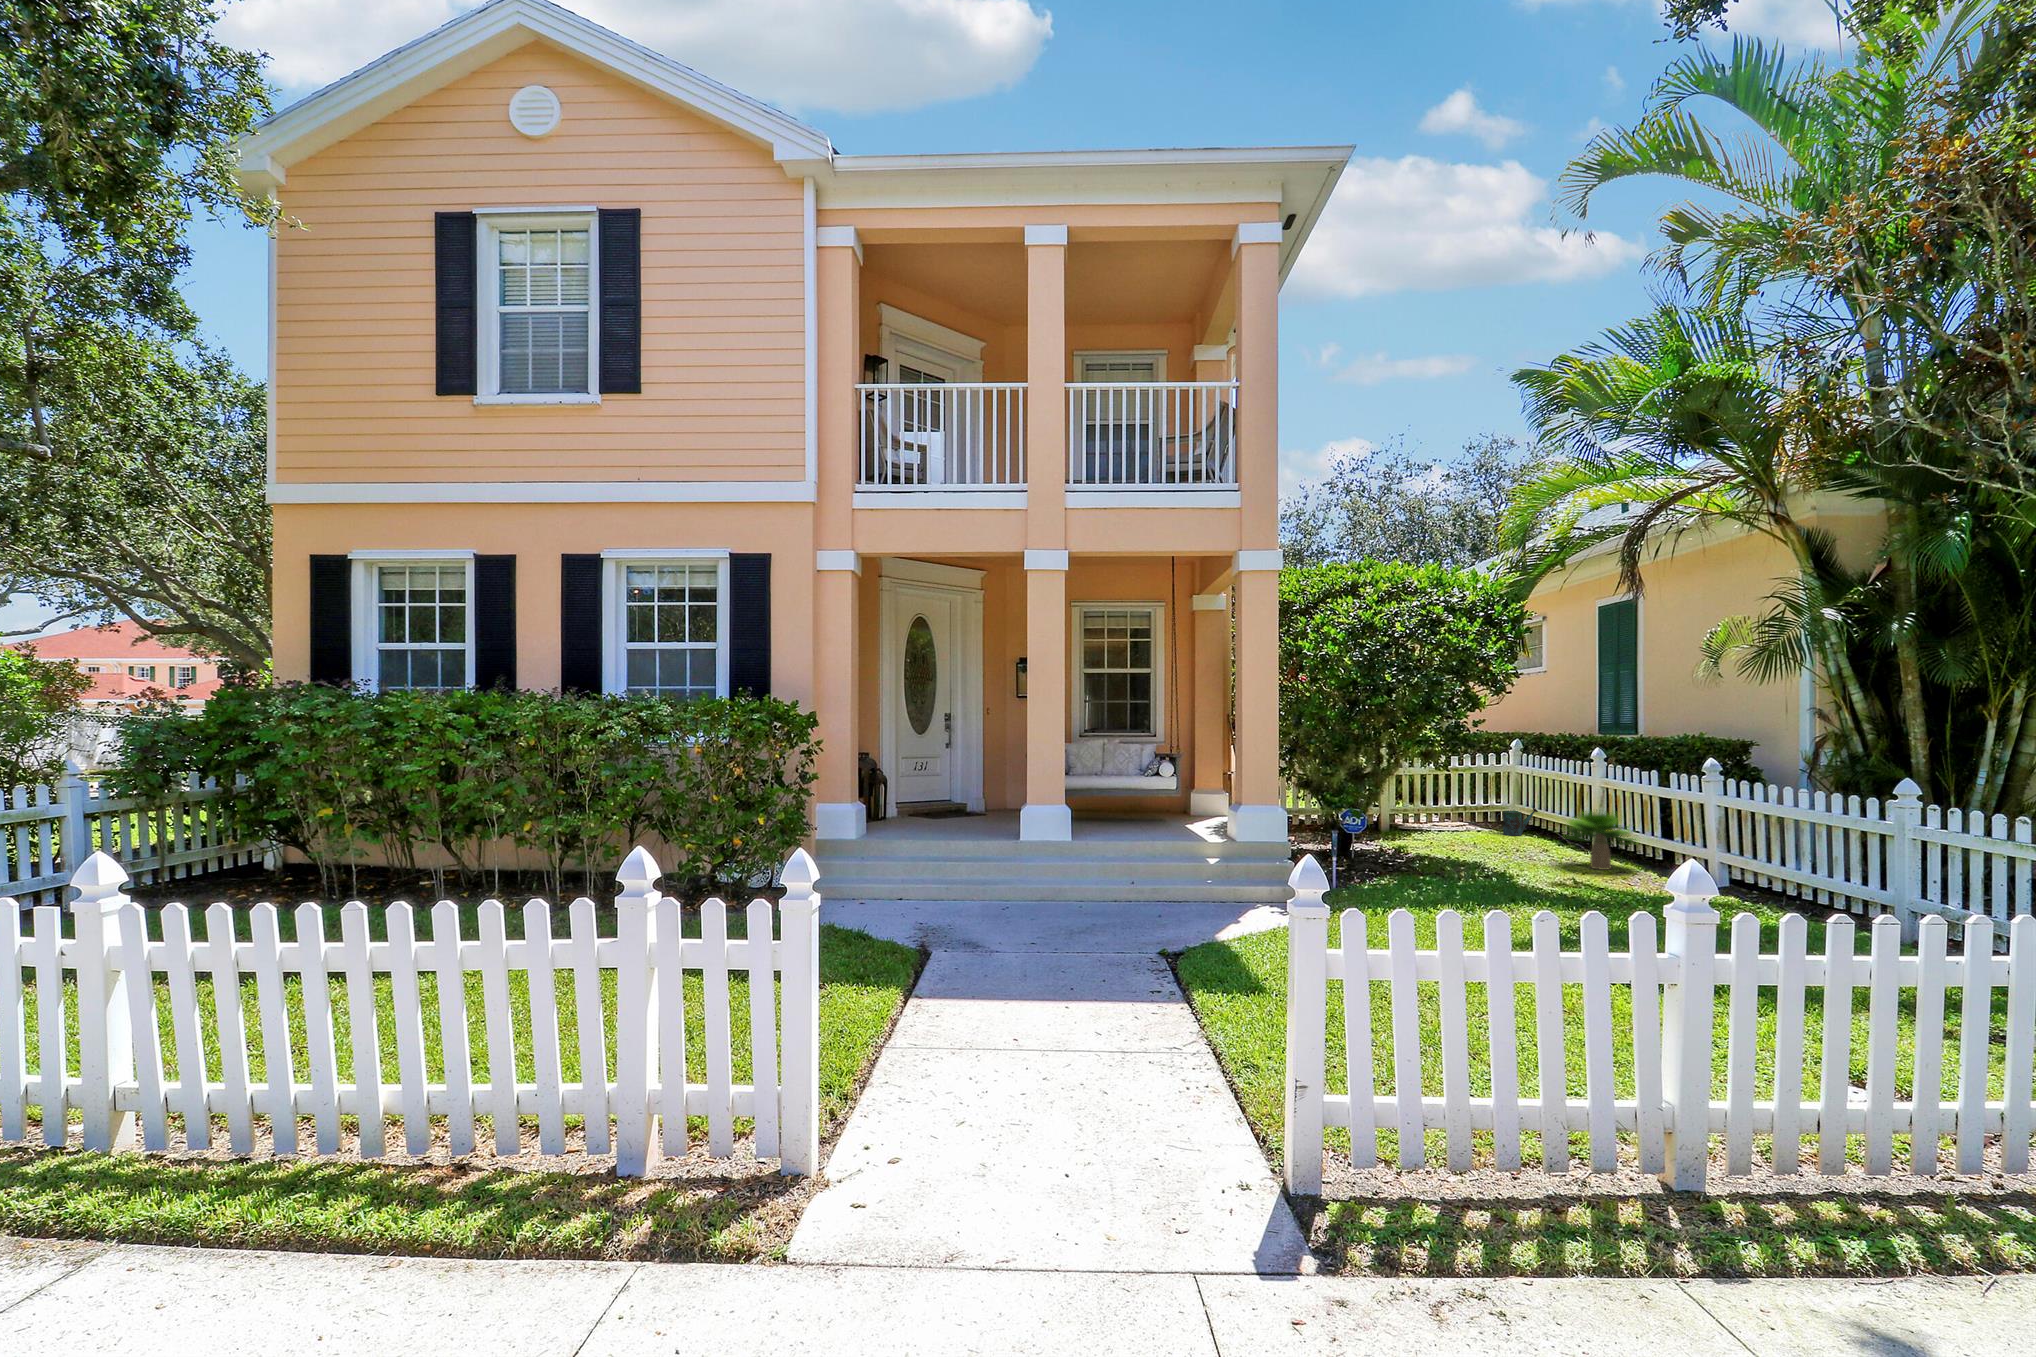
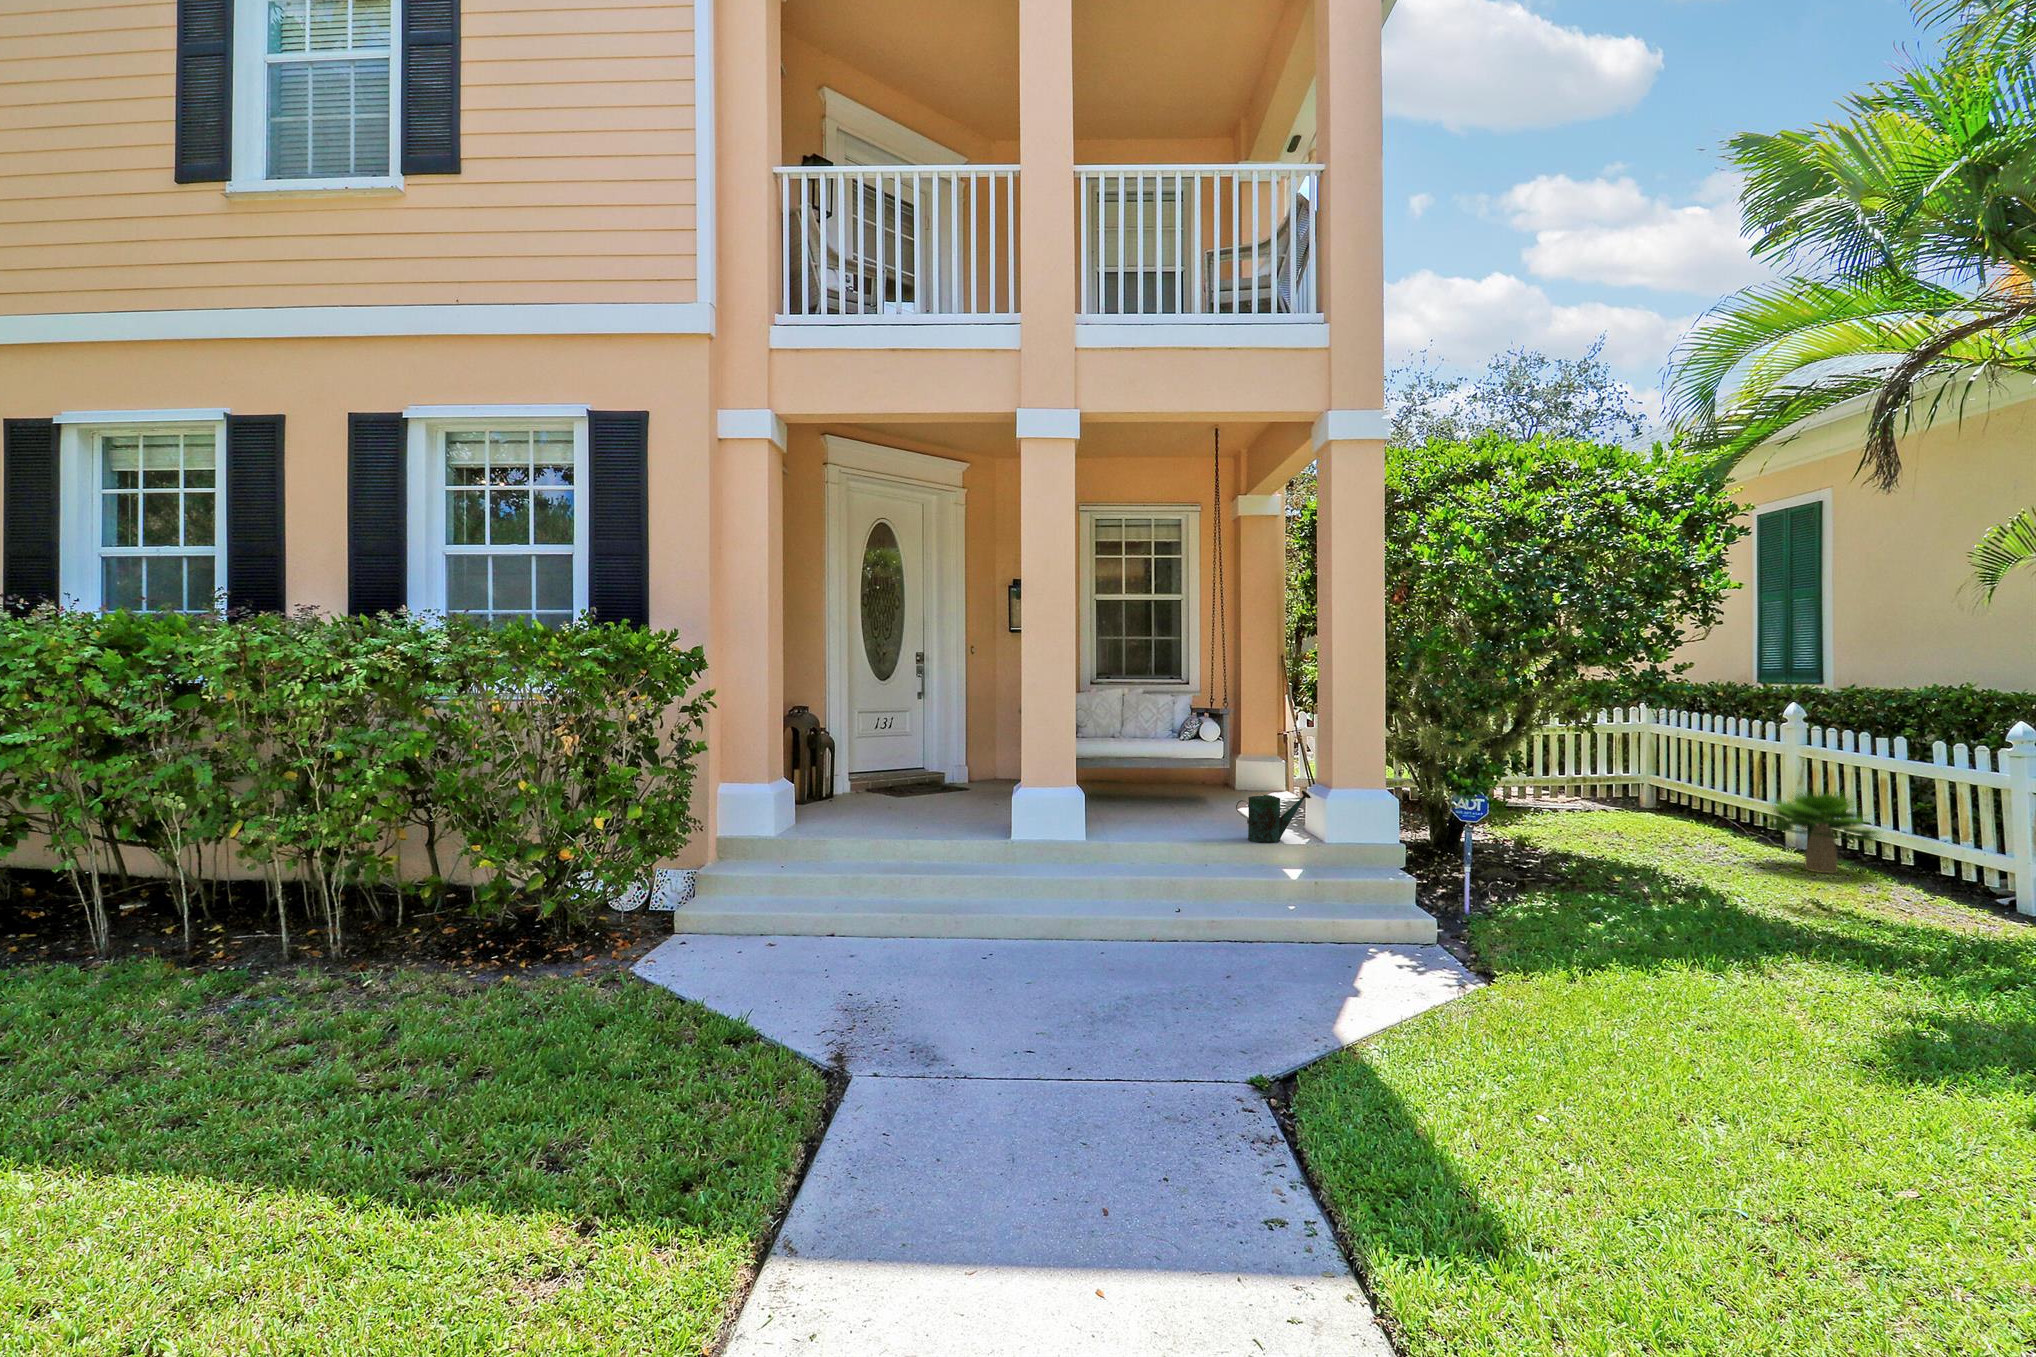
watering can: present [1497,808,1538,836] -> present [1236,791,1311,843]

